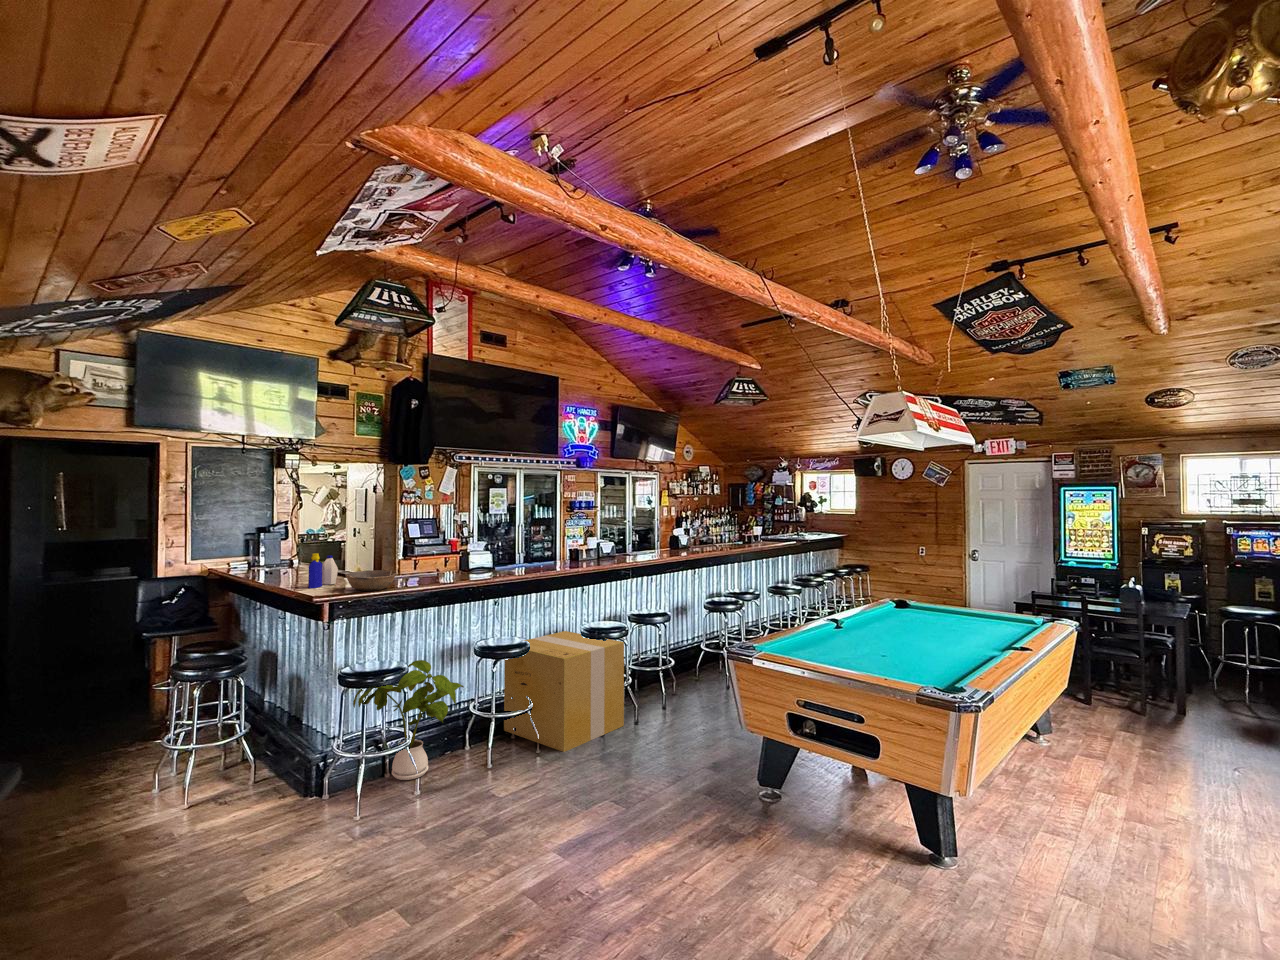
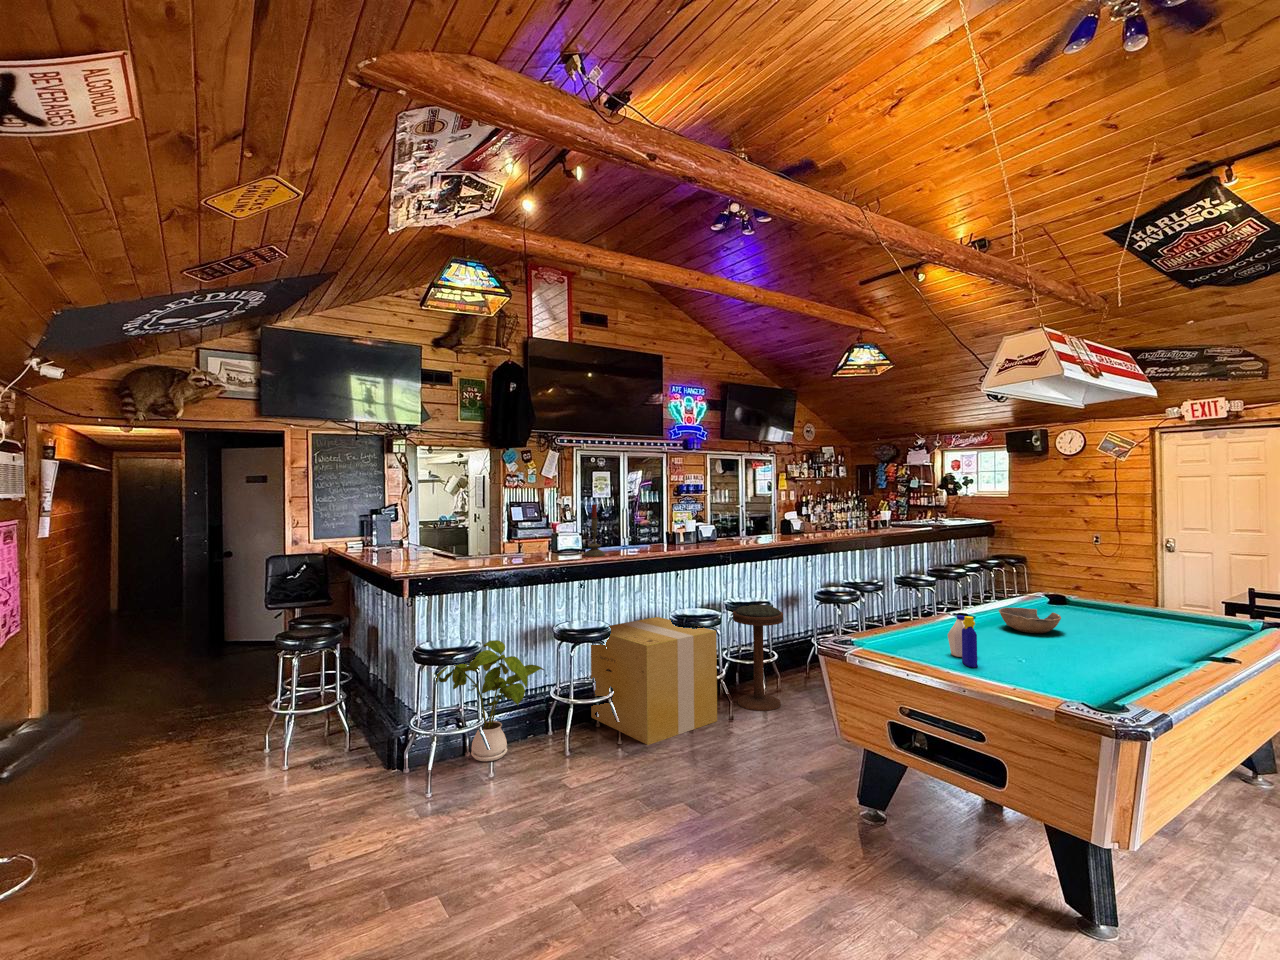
candle: none [501,524,521,575] -> present [584,504,605,556]
bottle: present [308,554,338,588] -> present [948,615,977,668]
bowl: present [345,570,396,591] -> present [999,608,1061,633]
bar stool: none [636,617,681,714] -> present [733,605,783,711]

